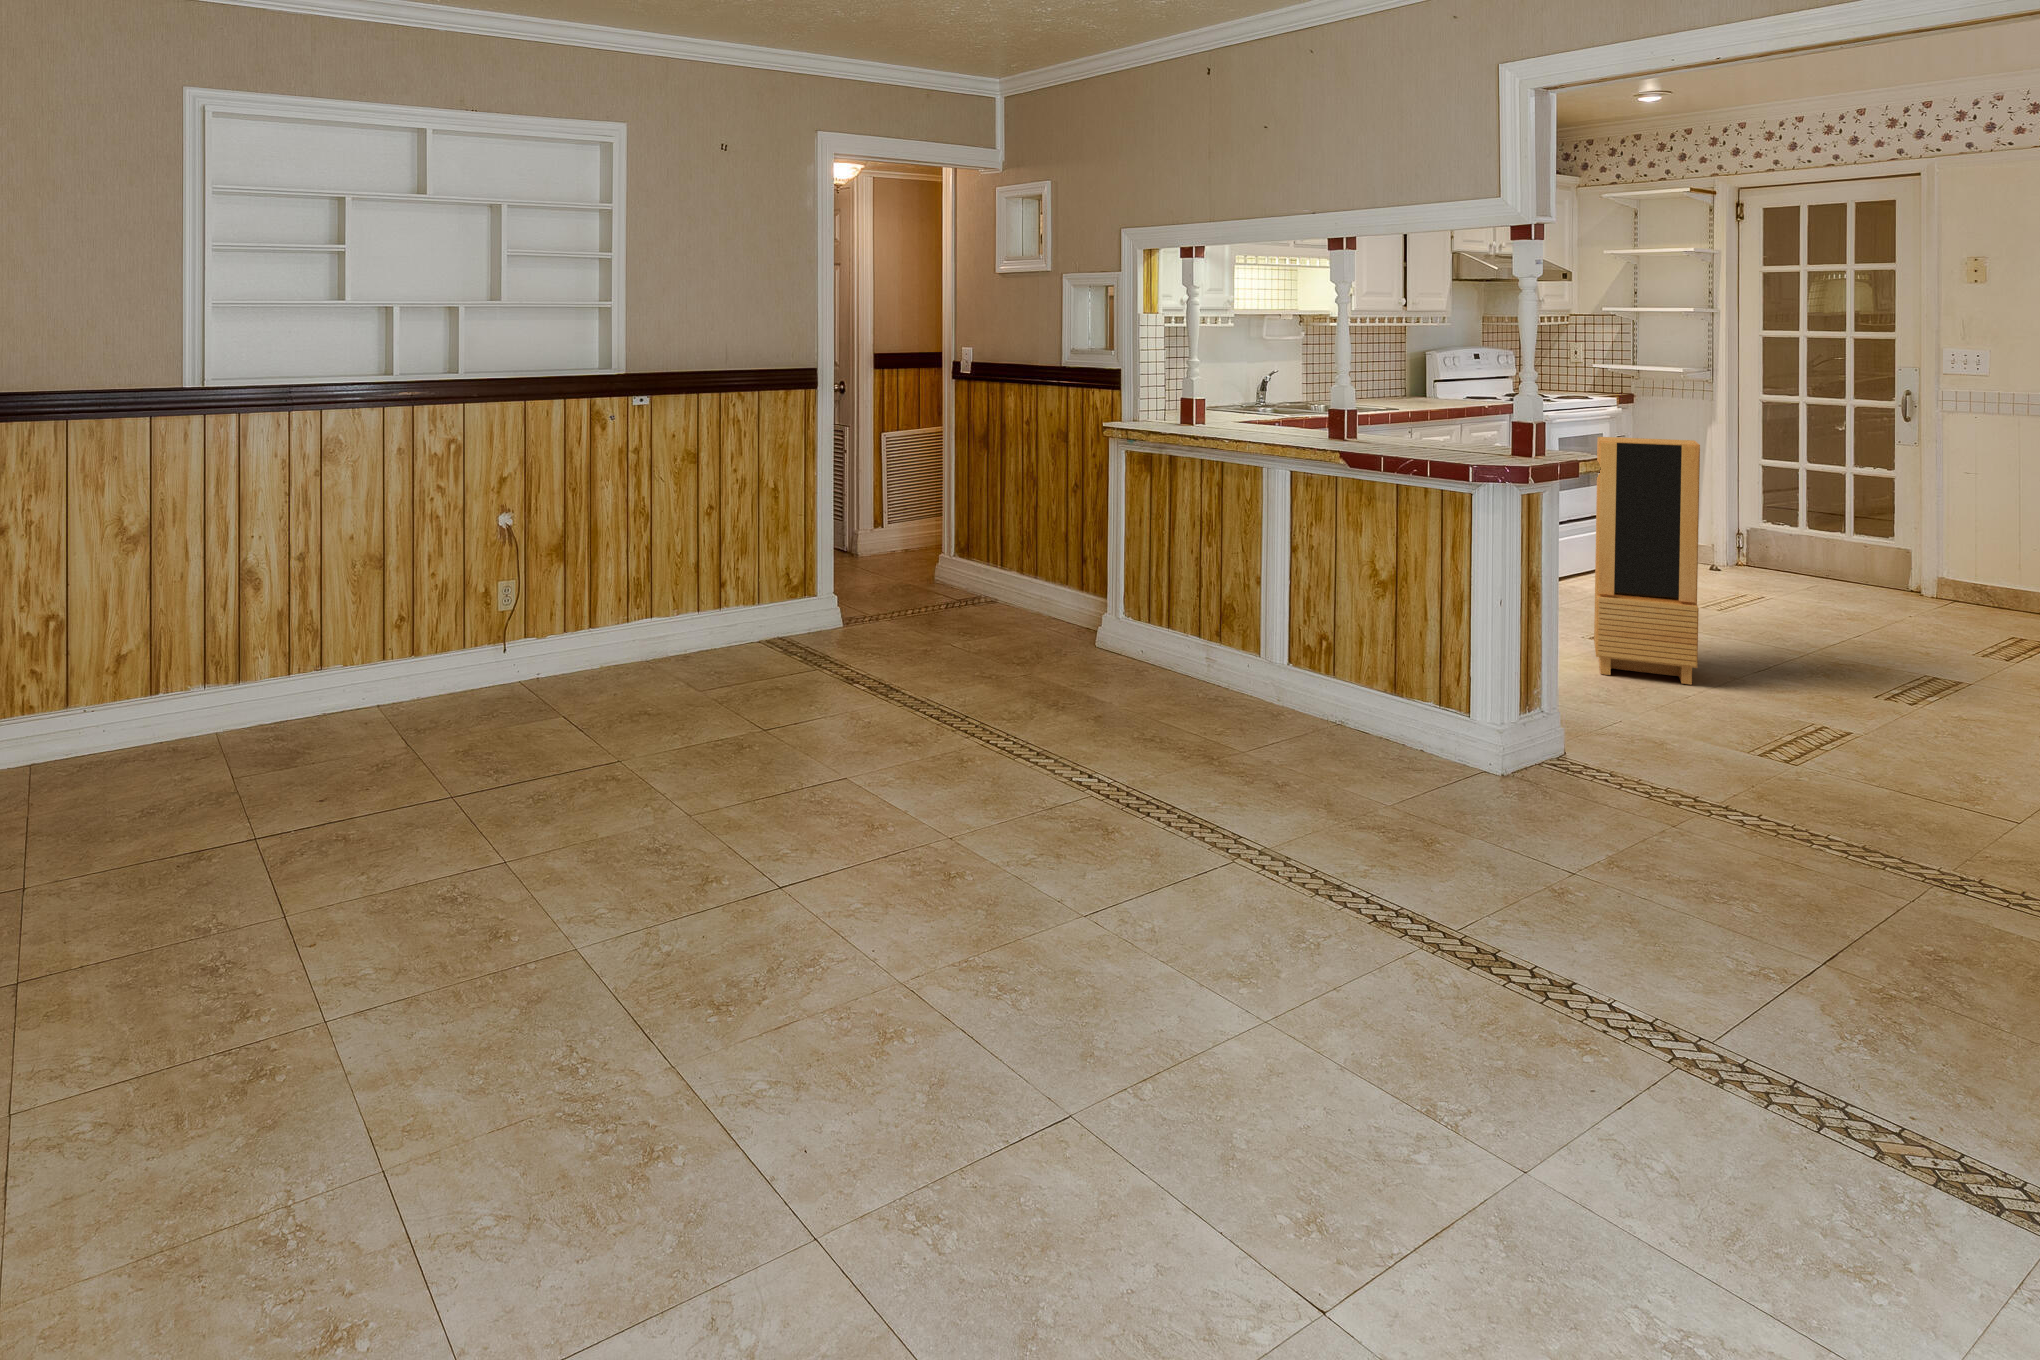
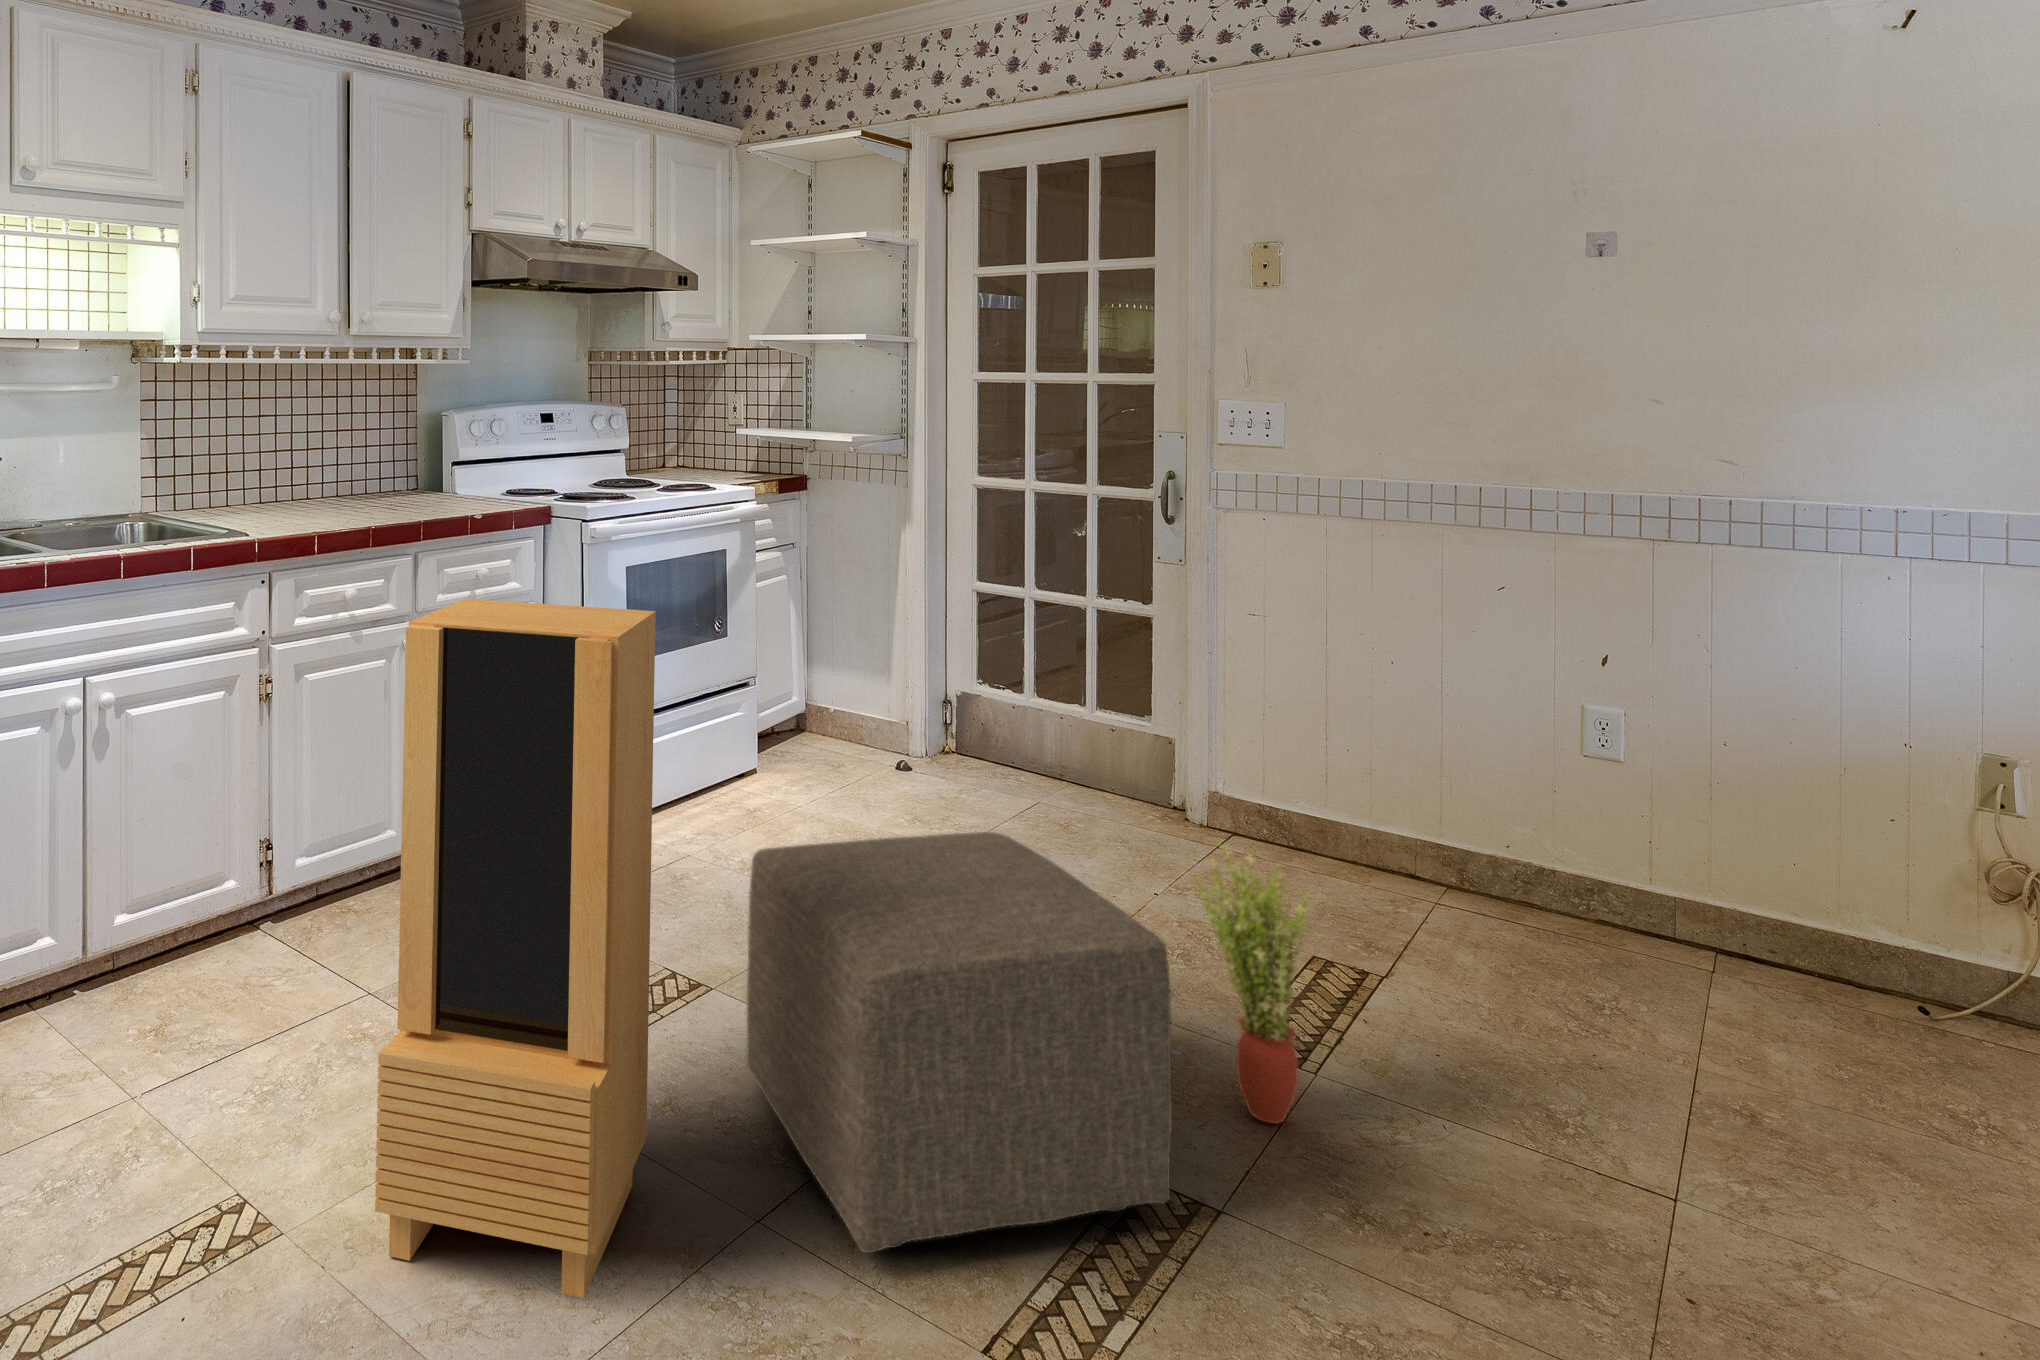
ottoman: none [1715,550,1944,684] -> present [746,832,1172,1253]
potted plant: none [1947,554,2012,674] -> present [1198,847,1309,1124]

